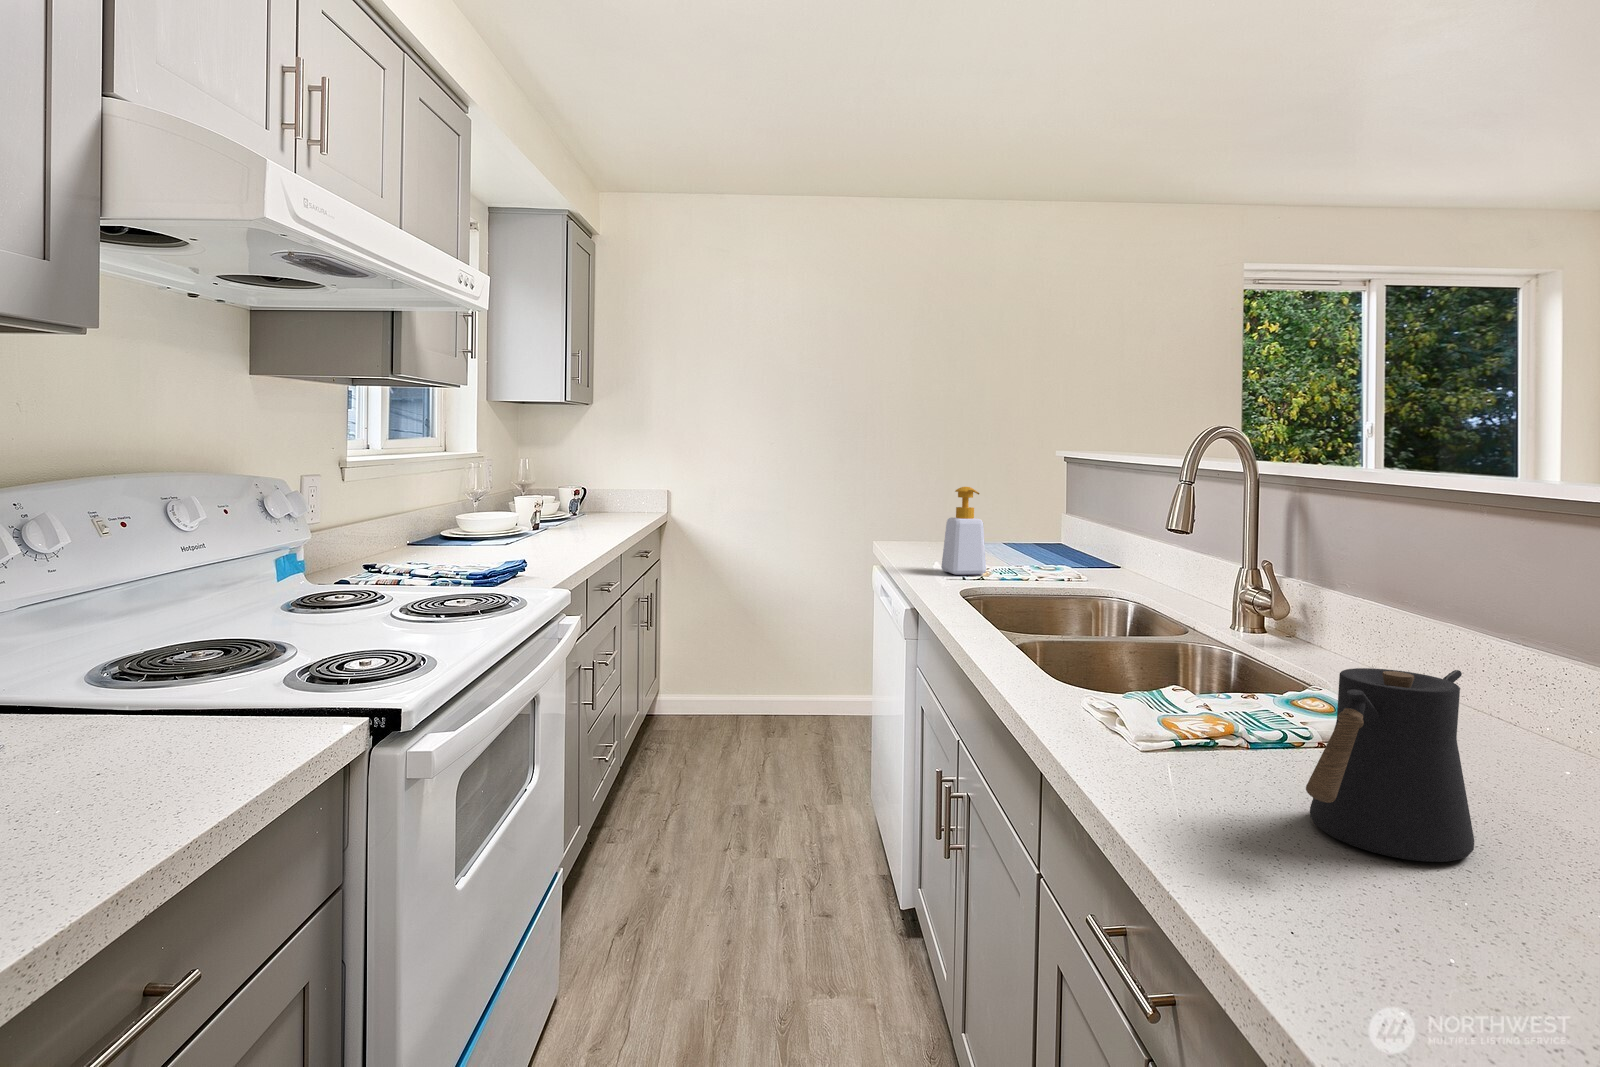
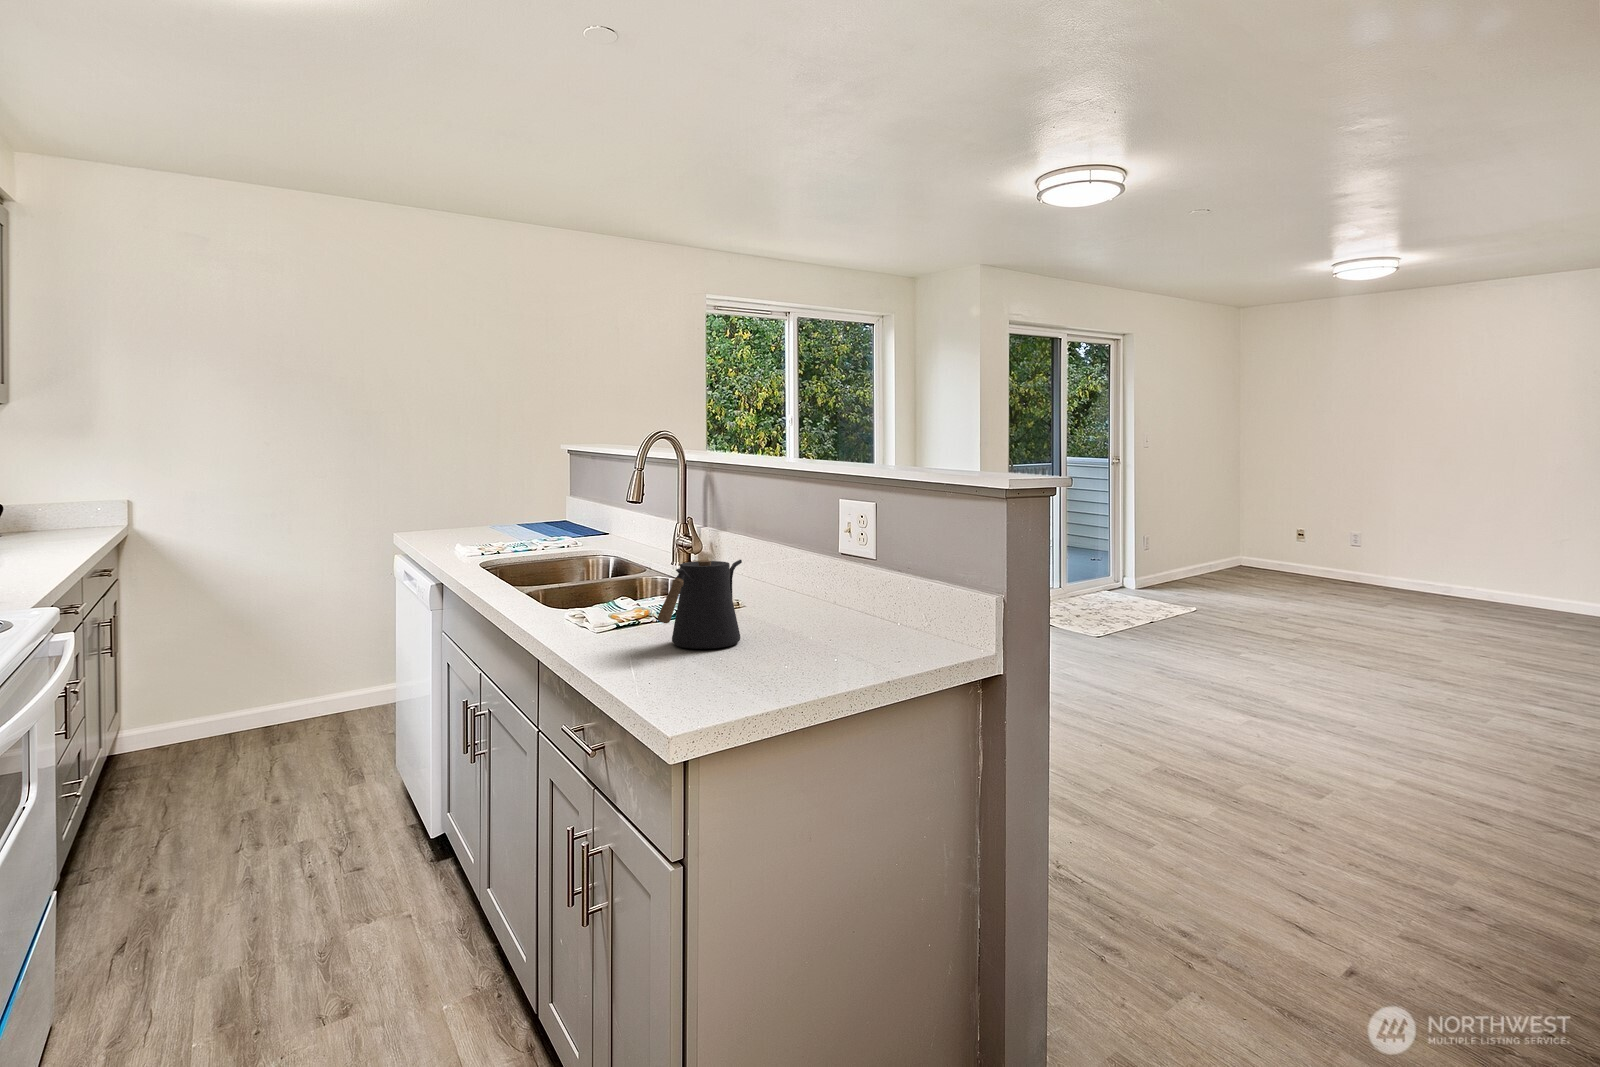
soap bottle: present [941,487,986,575] -> none [459,474,499,550]

